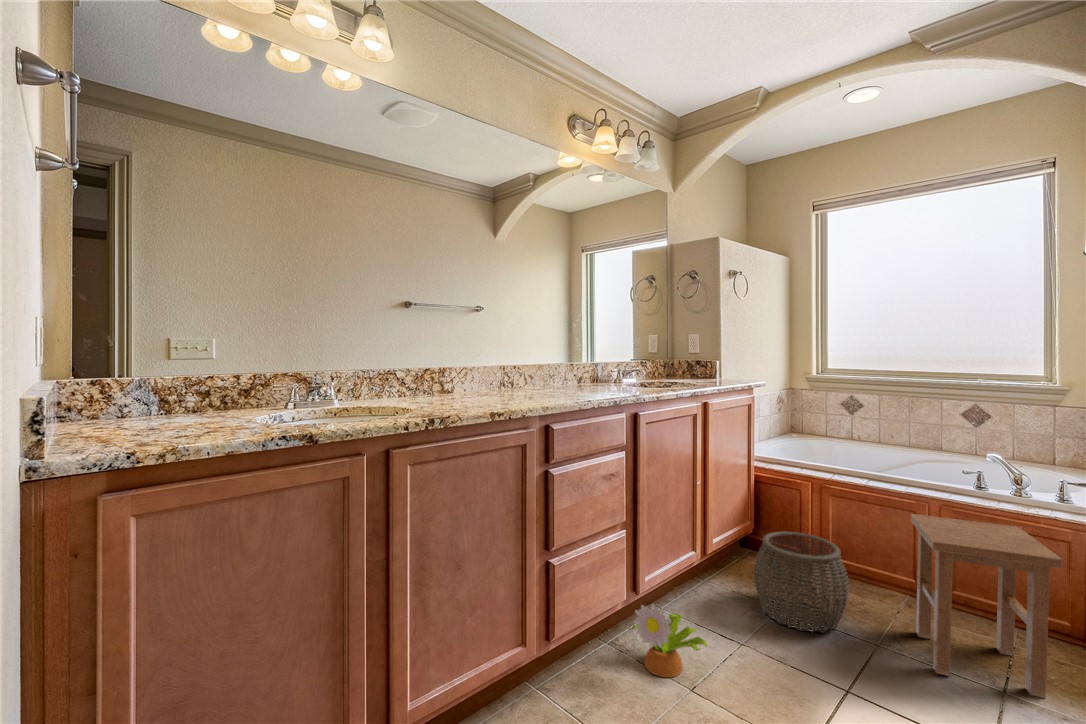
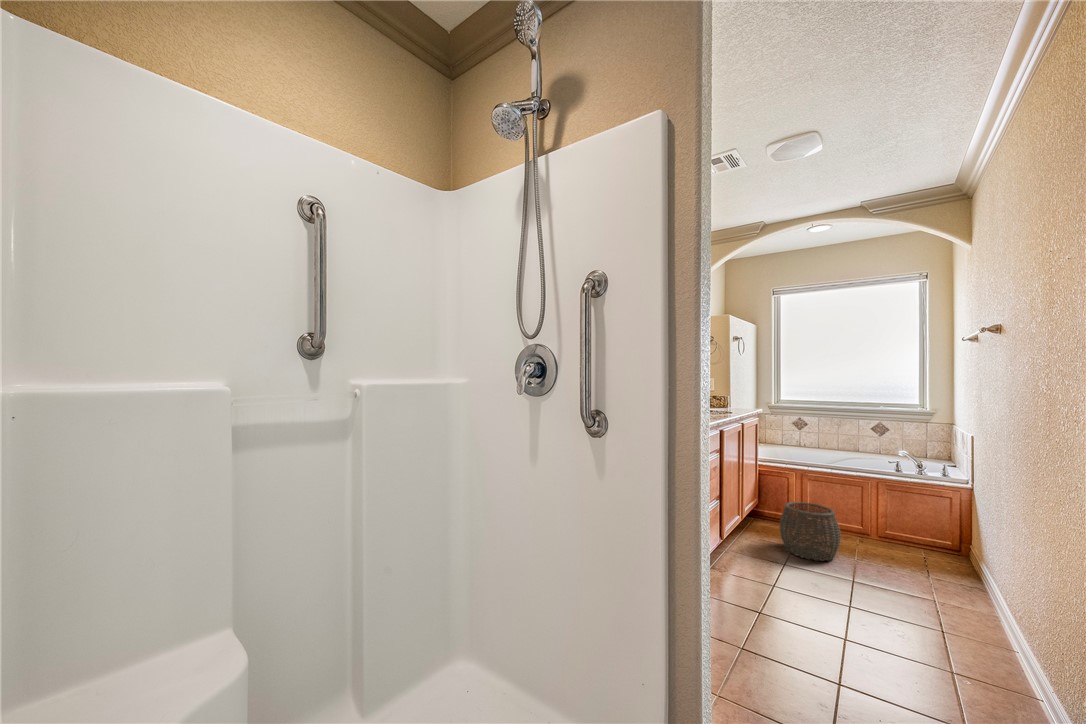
stool: present [911,514,1062,698] -> none [872,487,963,584]
decorative plant: present [628,604,708,677] -> none [729,542,782,588]

